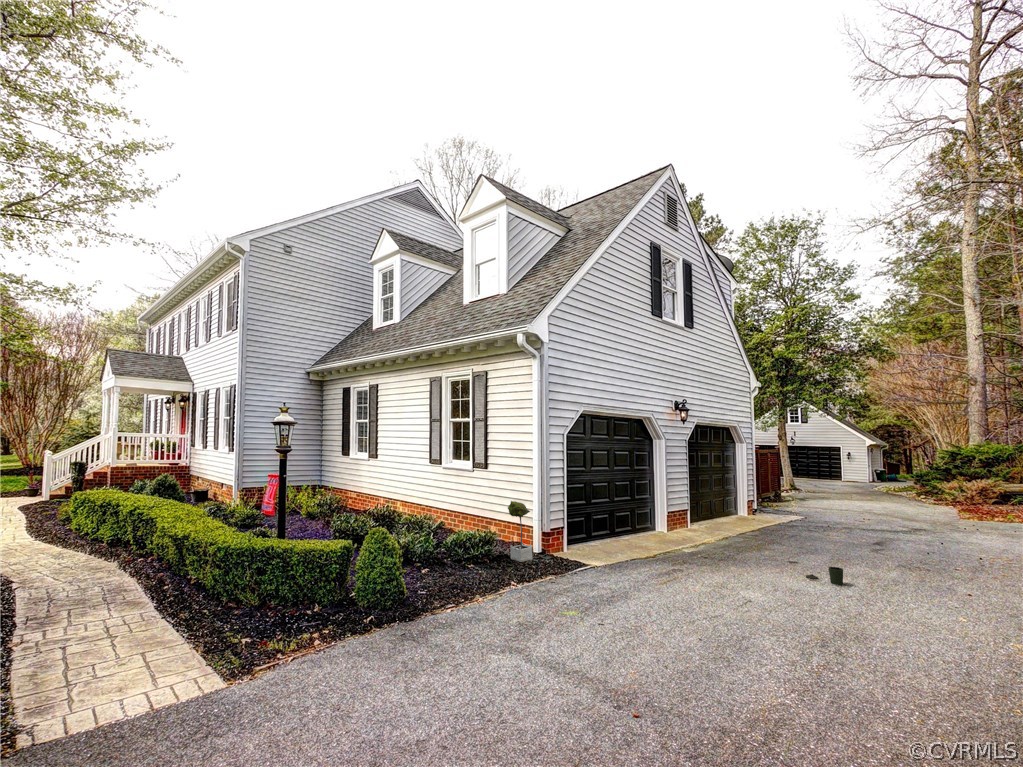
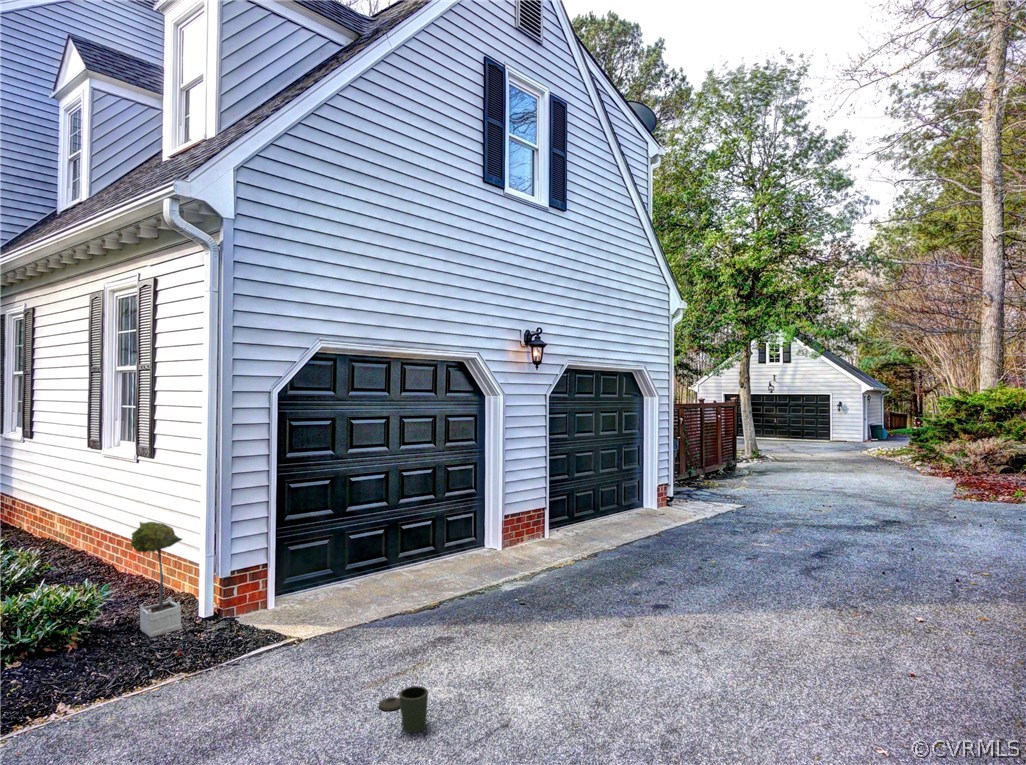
trash can: present [806,567,843,585] -> present [379,686,428,733]

